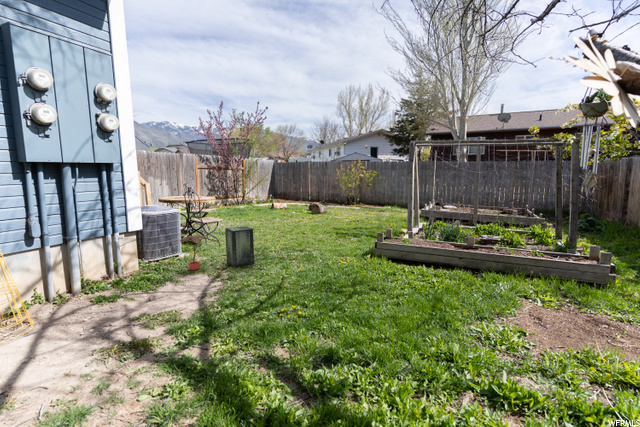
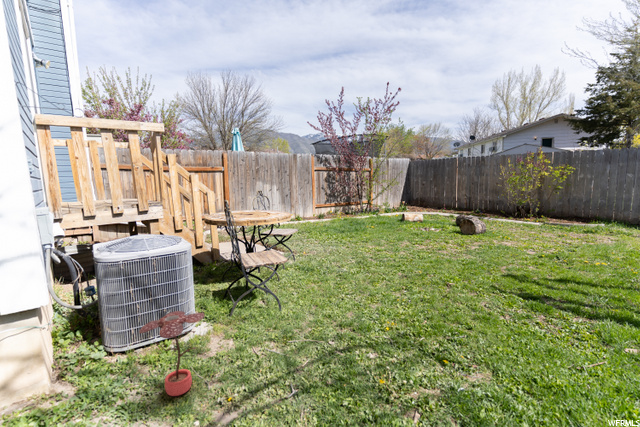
storage box: present [225,226,254,267] -> none [252,292,312,405]

